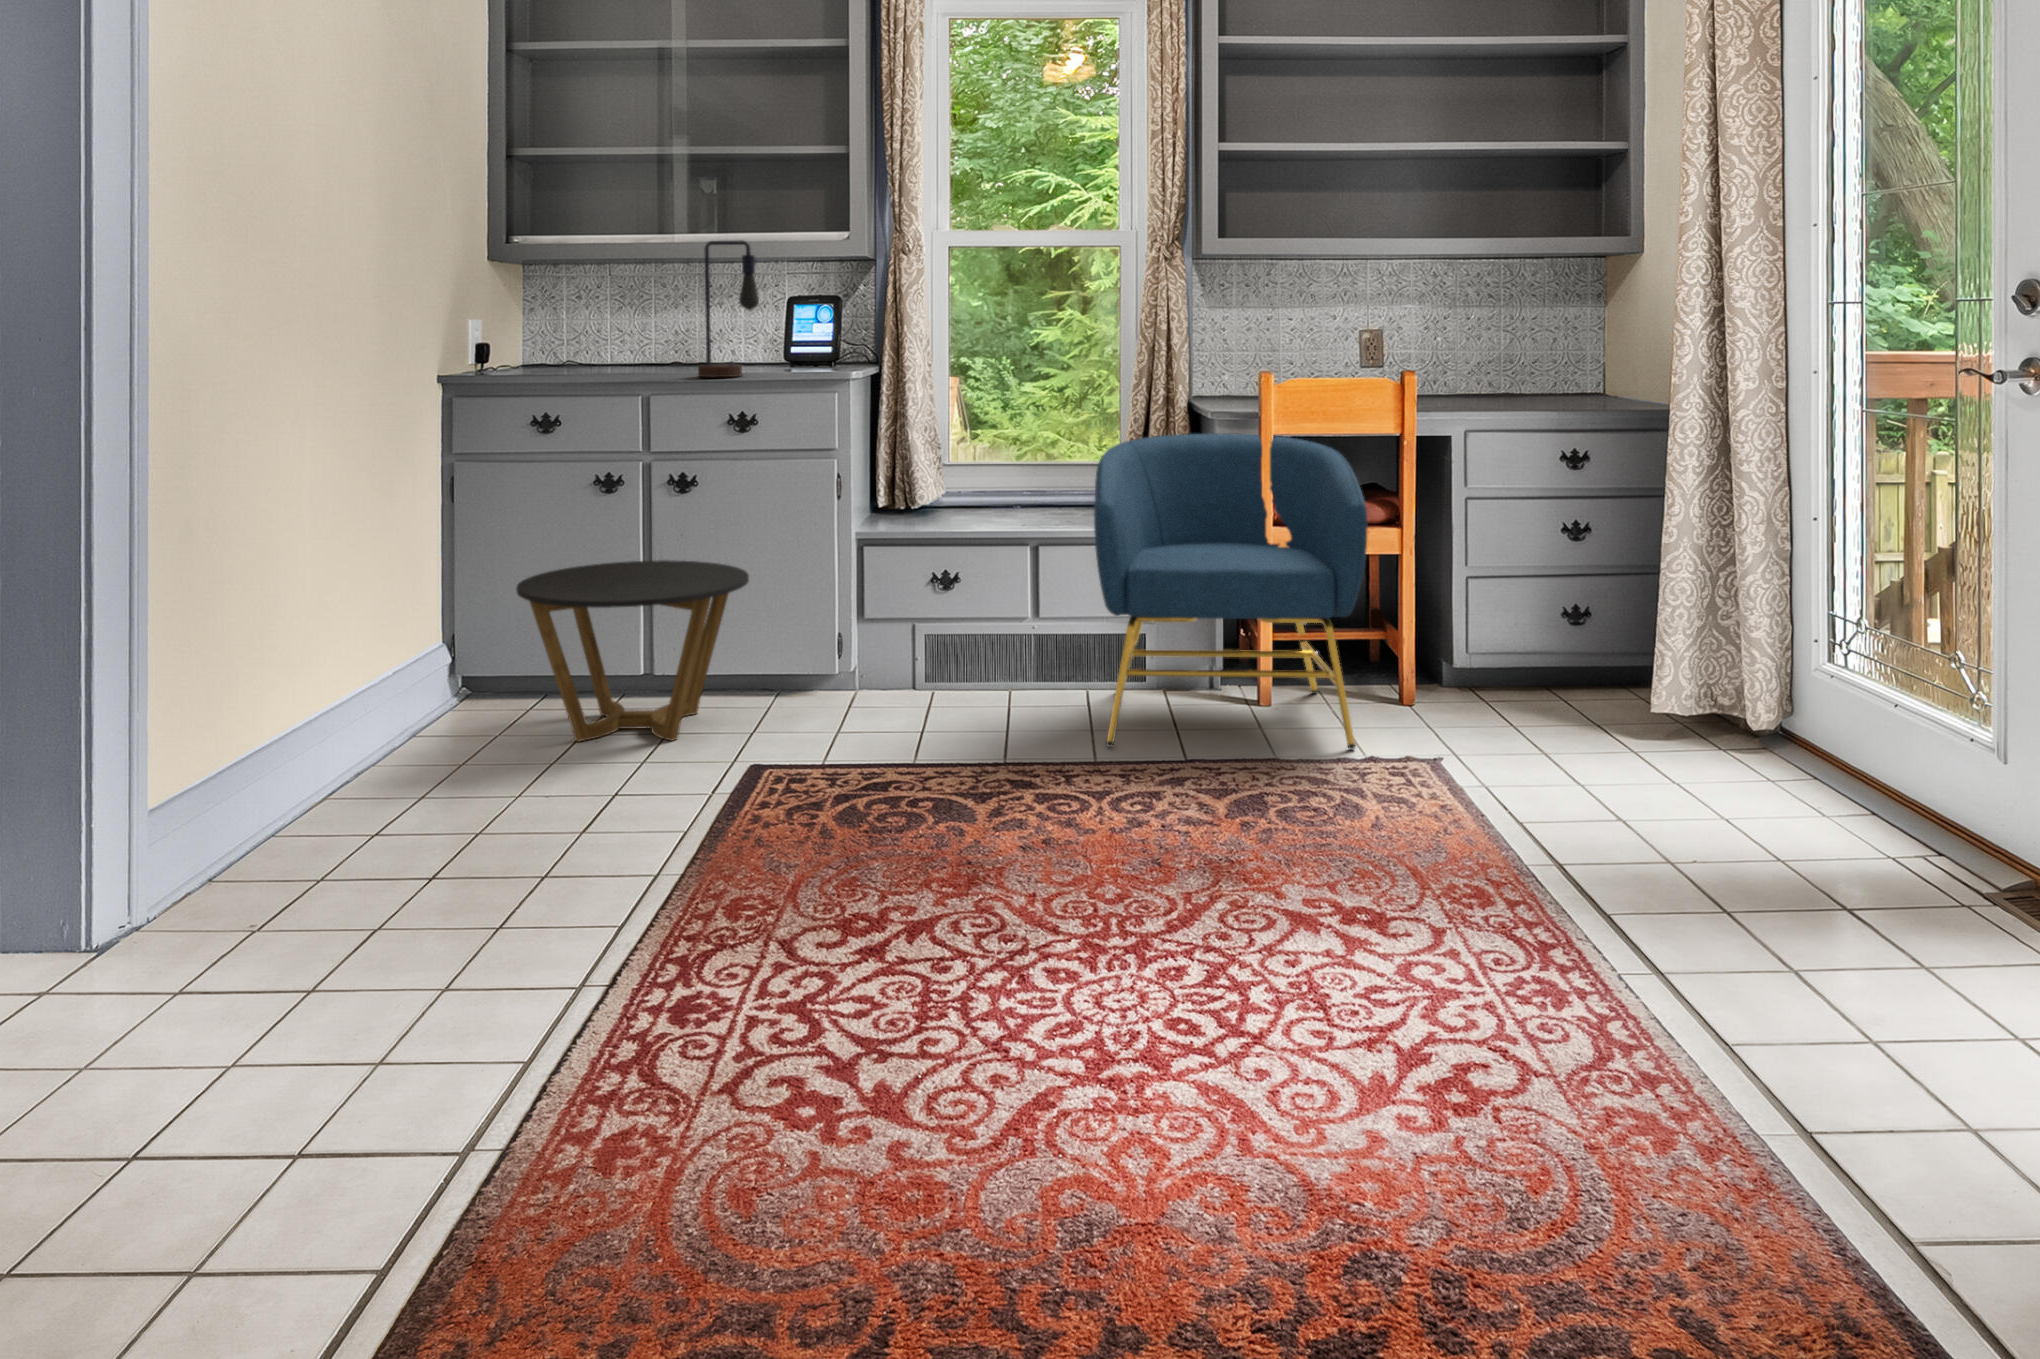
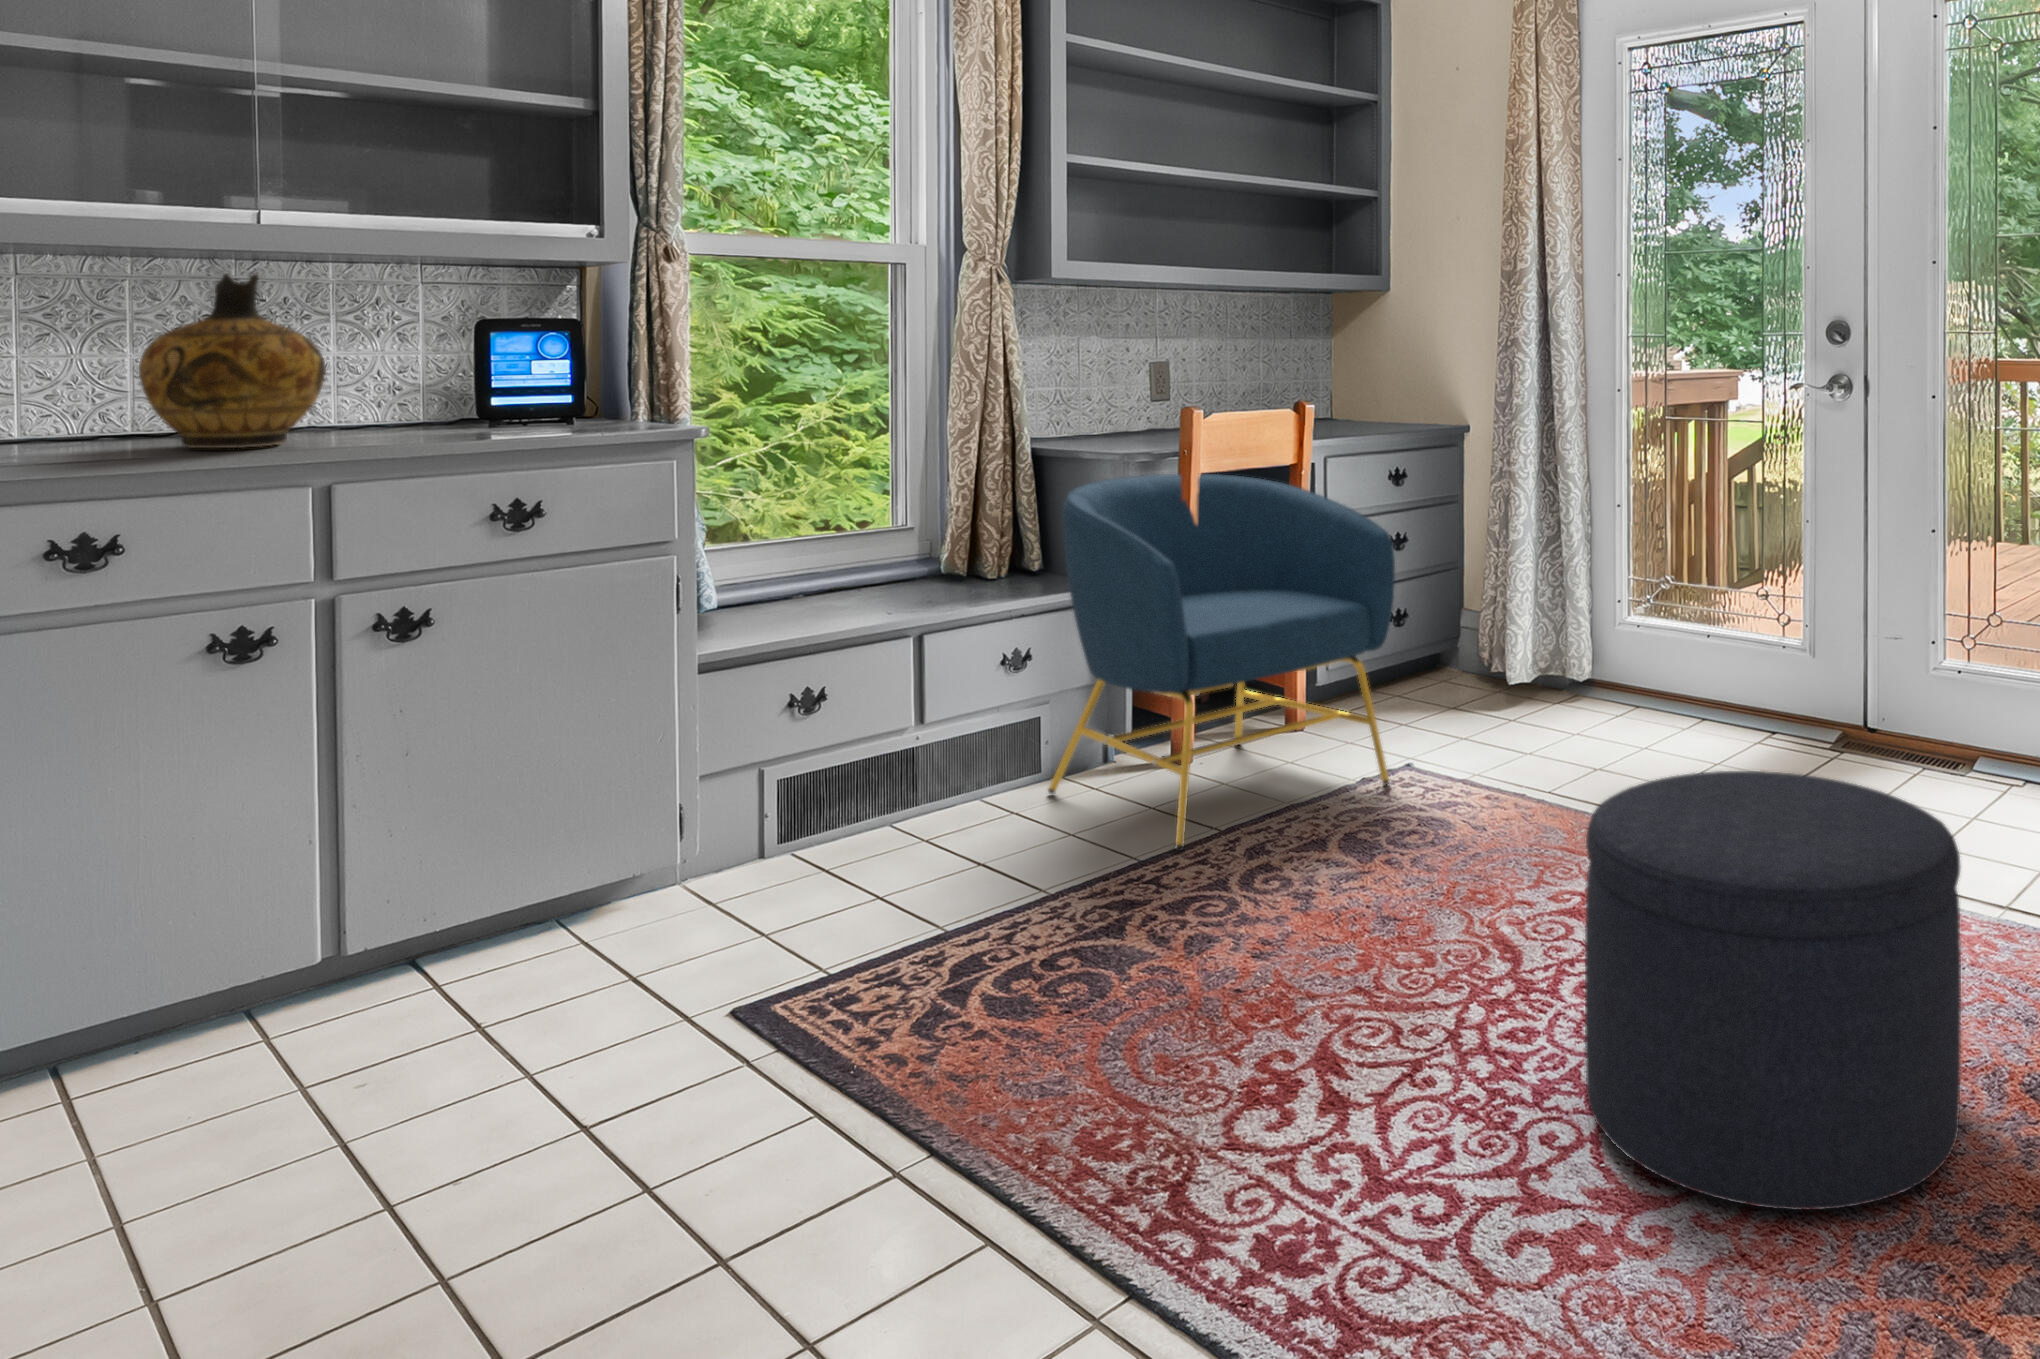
table lamp: present [698,240,759,377] -> none [397,221,521,442]
ceramic jug: none [597,276,680,376] -> present [139,273,326,448]
side table: present [516,560,749,742] -> none [164,739,653,1112]
ottoman: none [899,721,1230,1094] -> present [1585,771,1961,1210]

